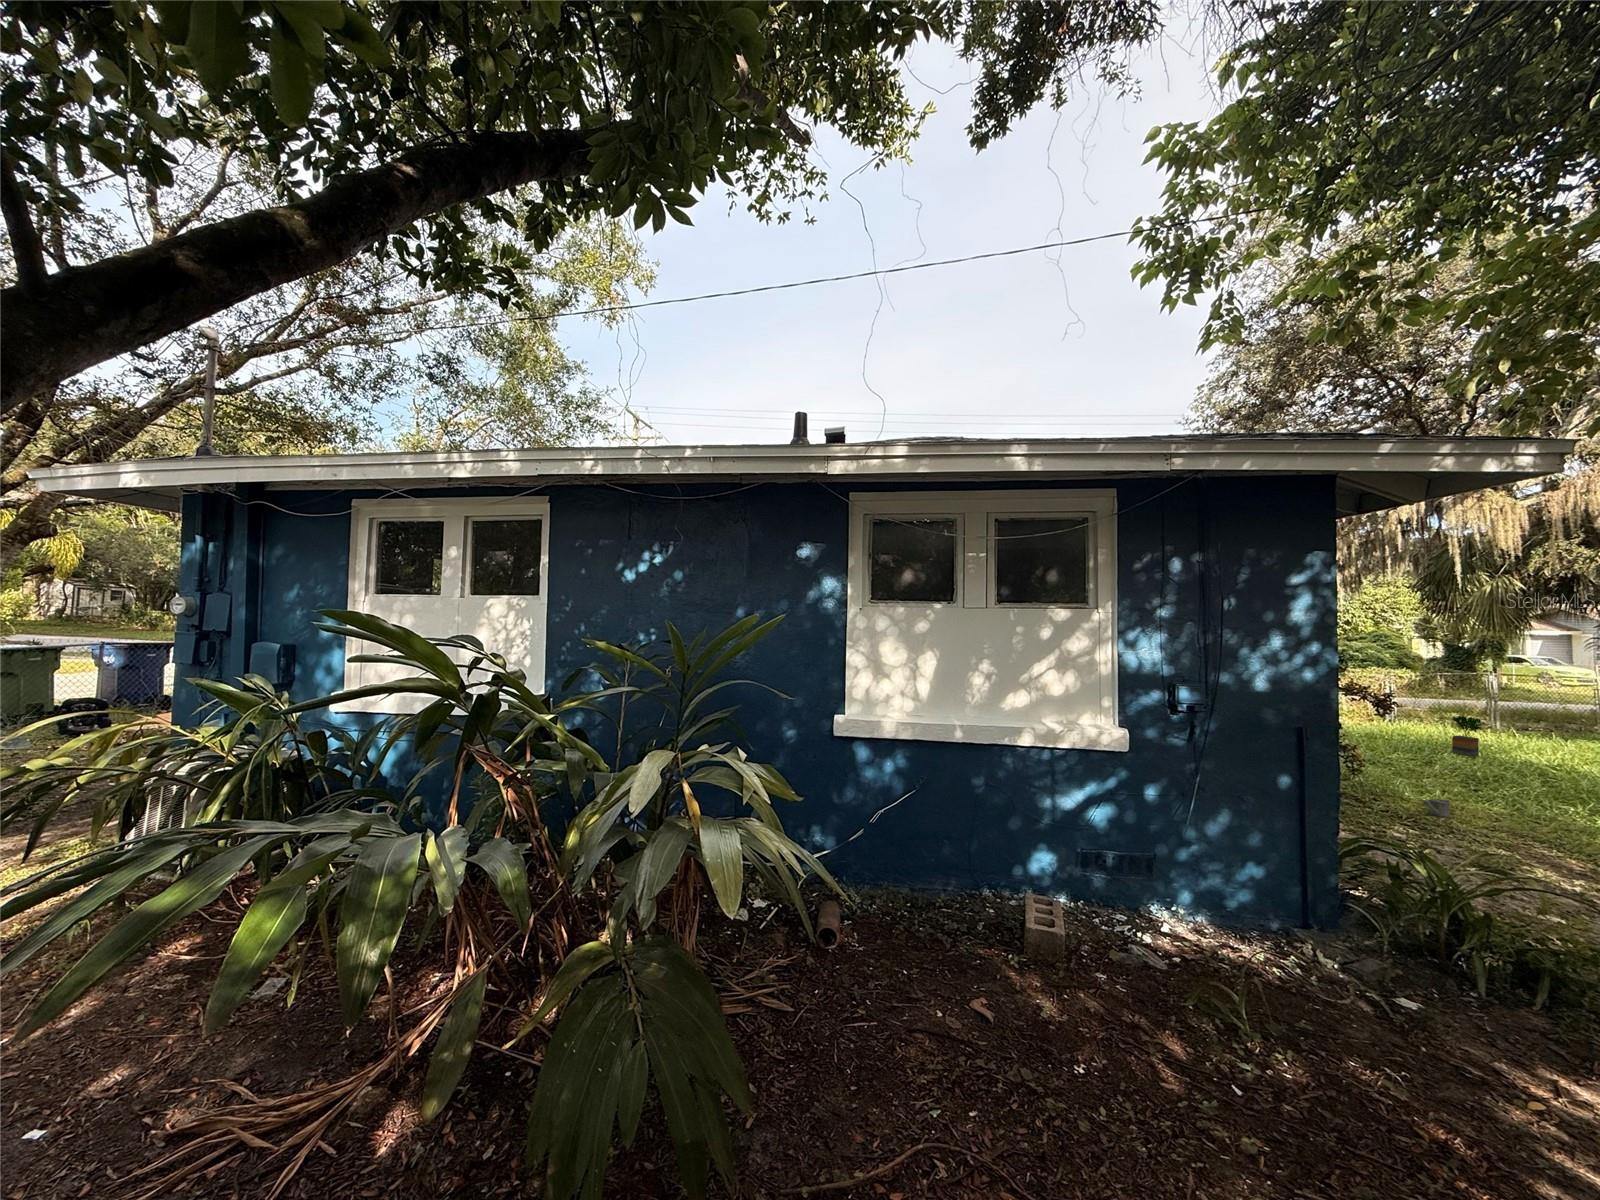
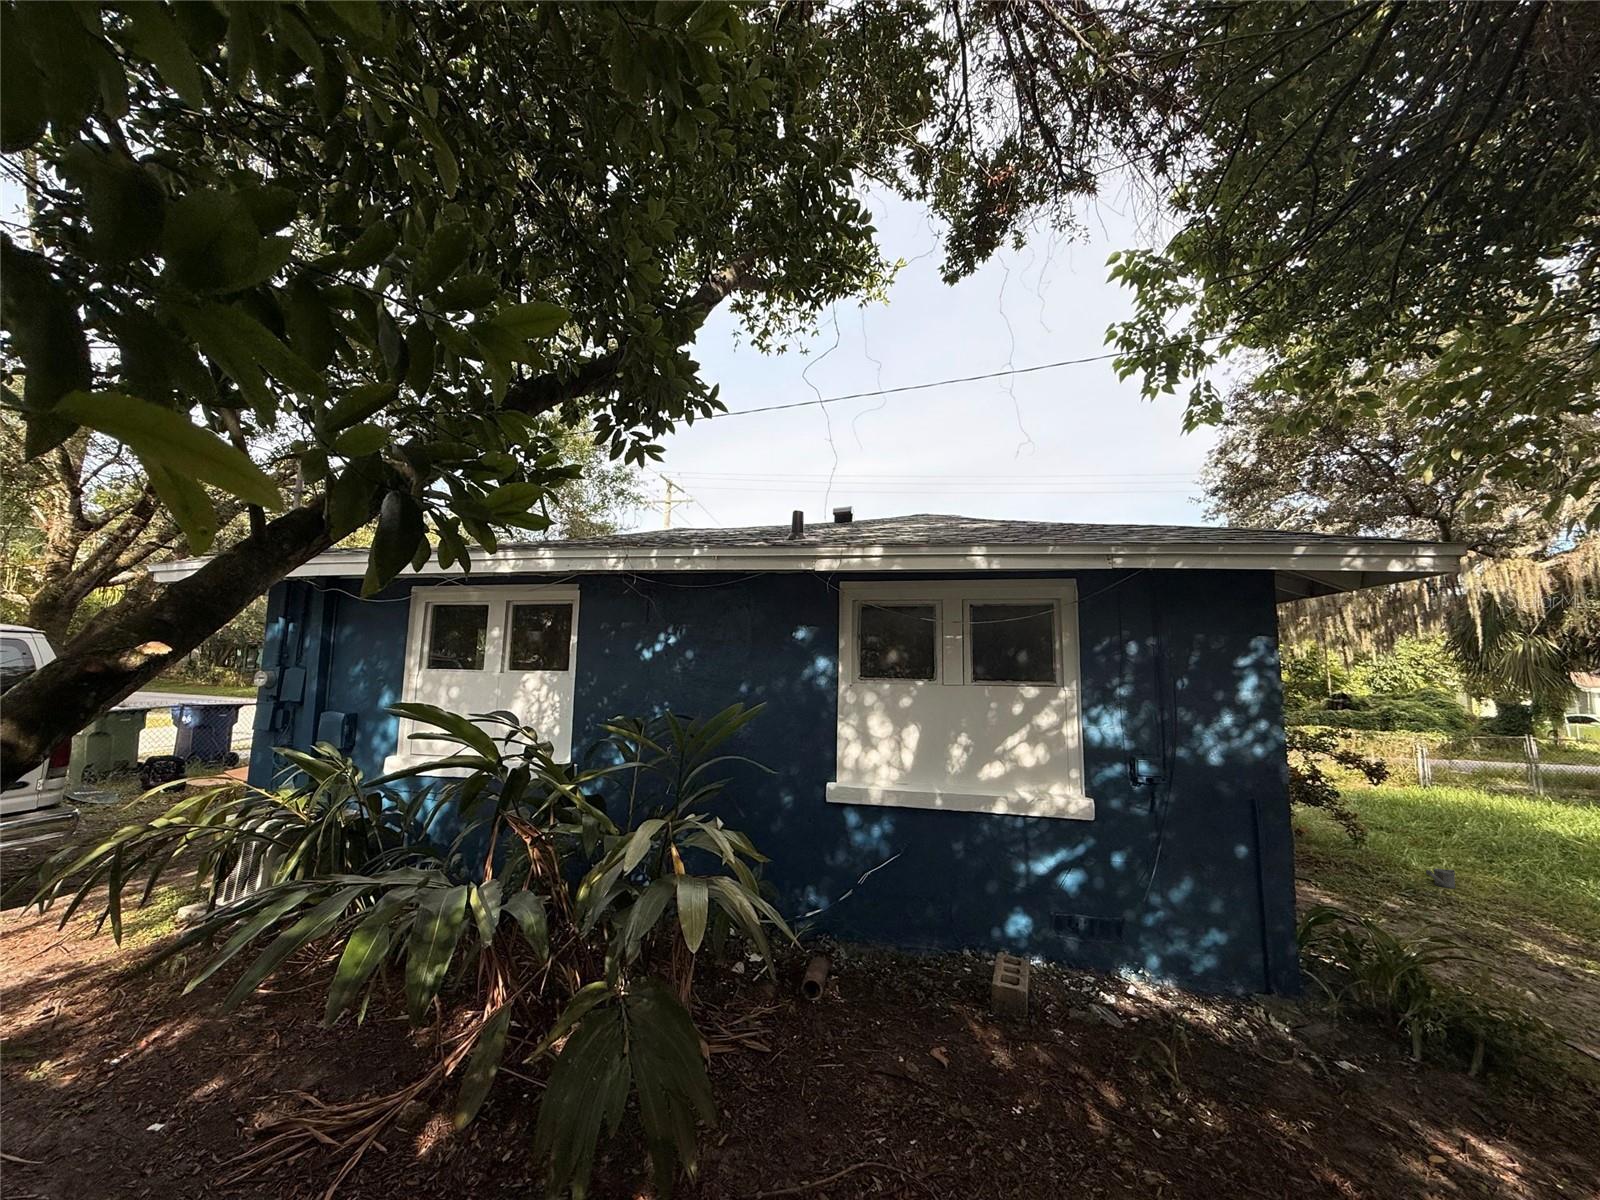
potted tree: present [1452,715,1485,756] -> none [1475,781,1513,824]

